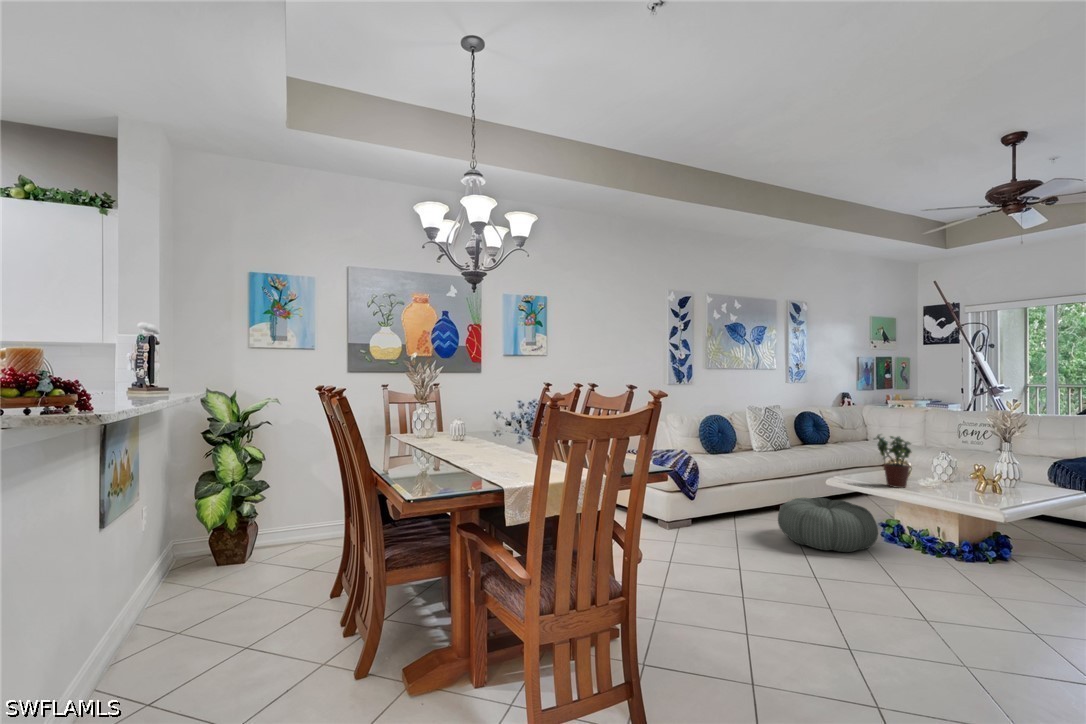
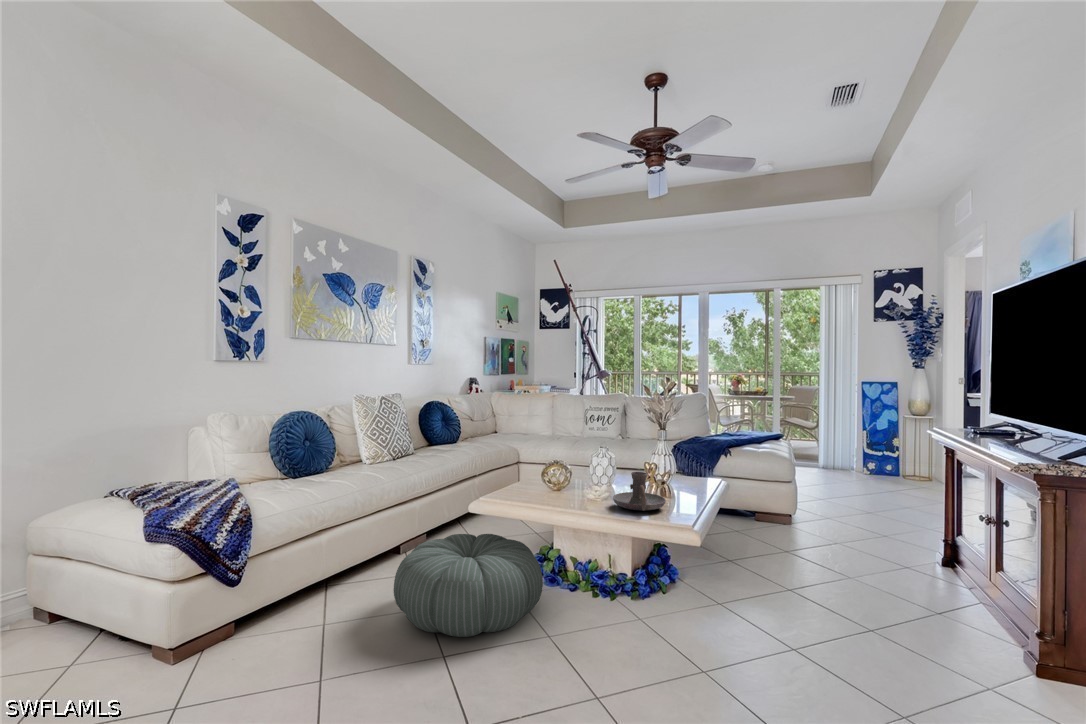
potted plant: present [874,435,911,488] -> none [532,427,580,505]
candle holder: none [938,470,985,497] -> present [613,472,666,511]

